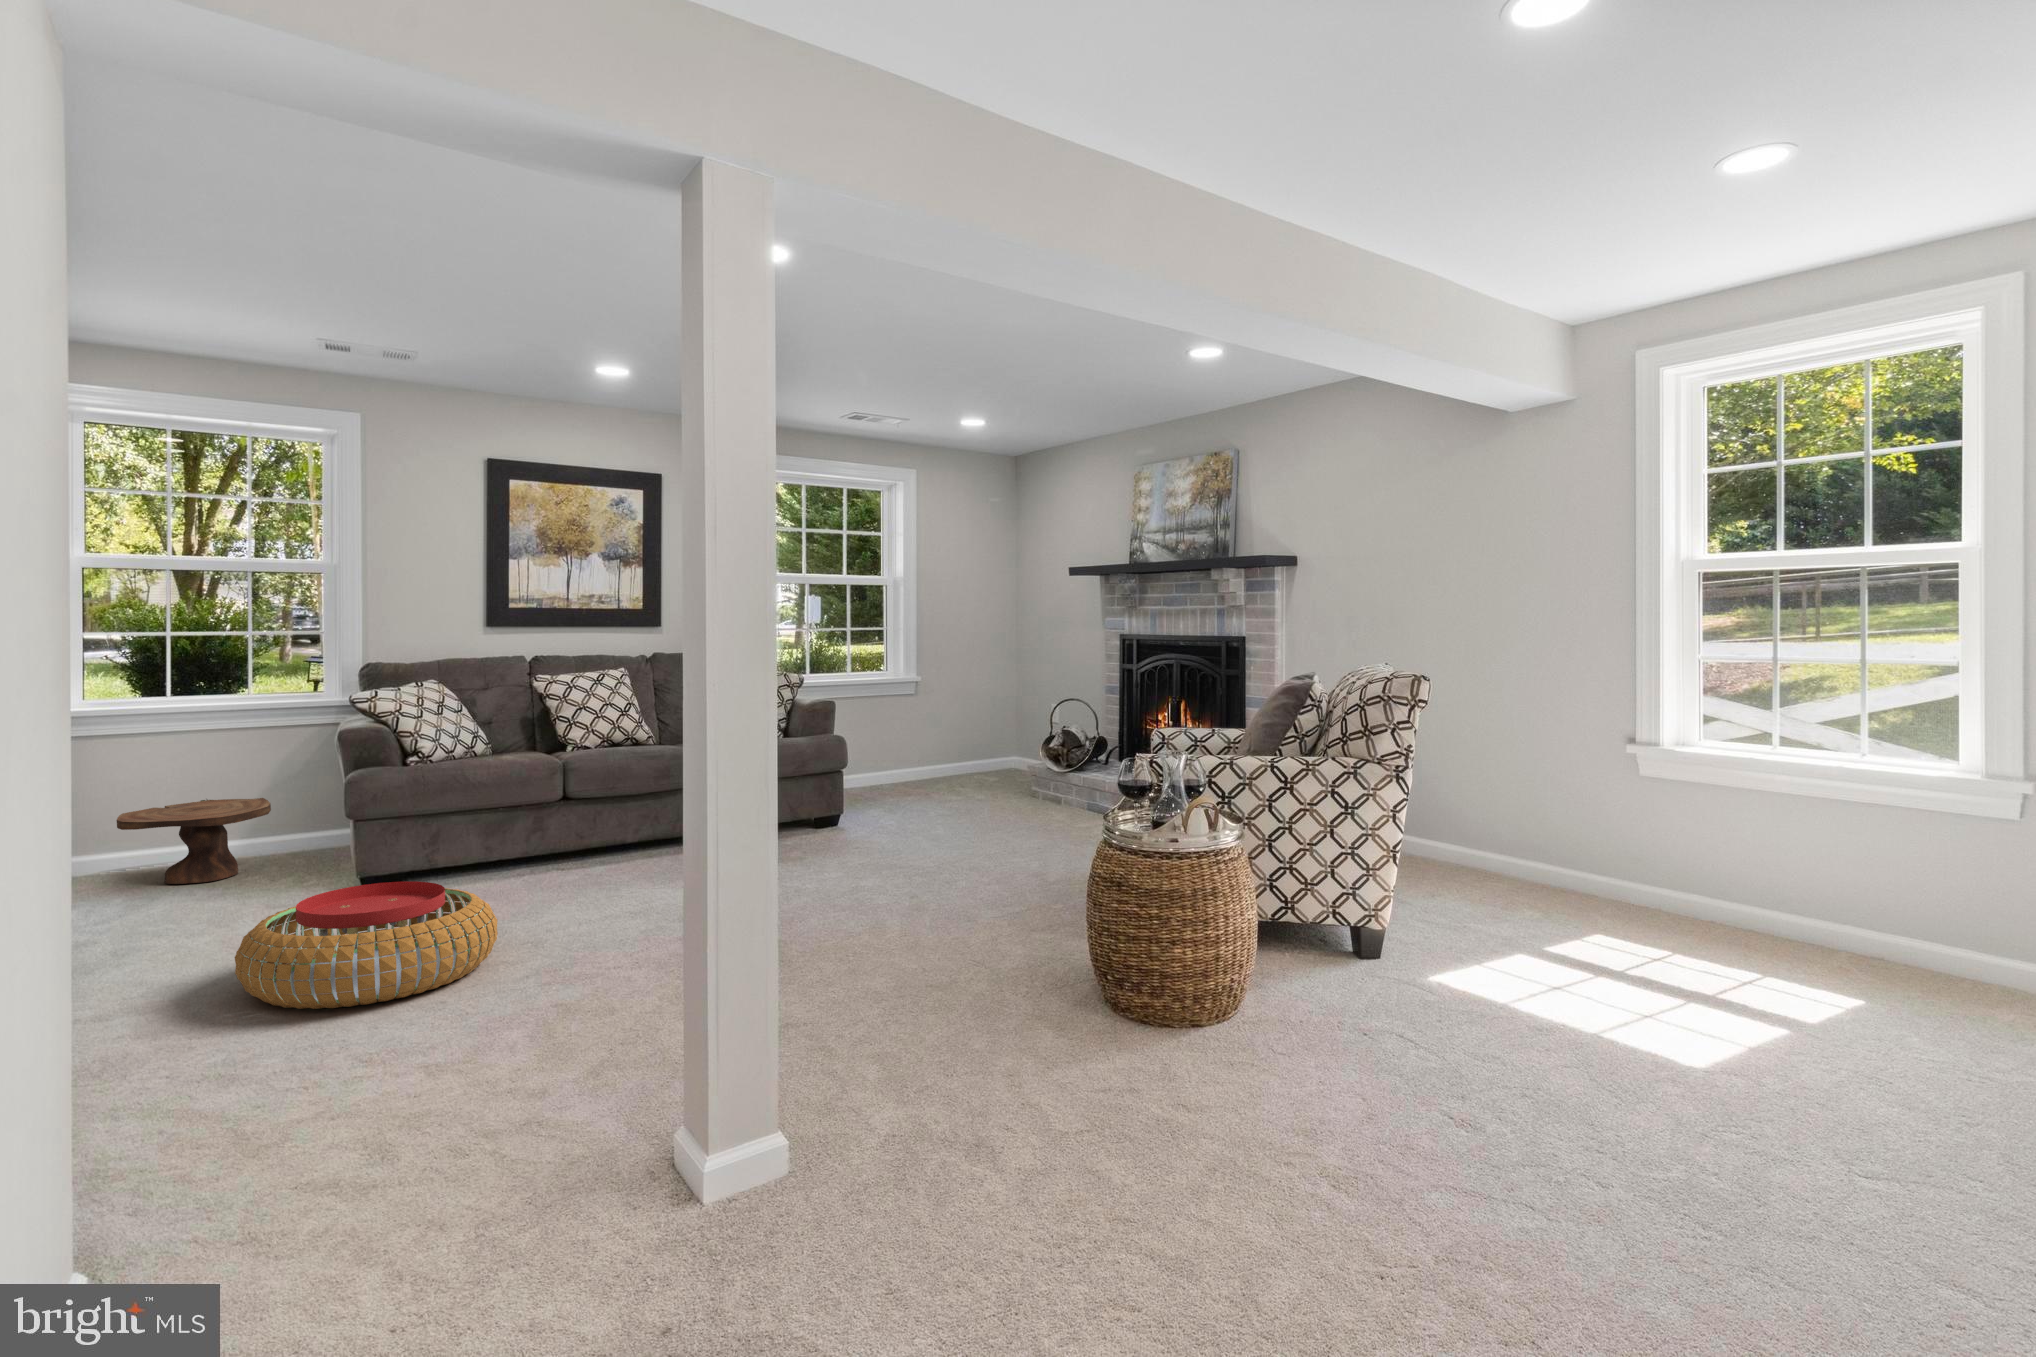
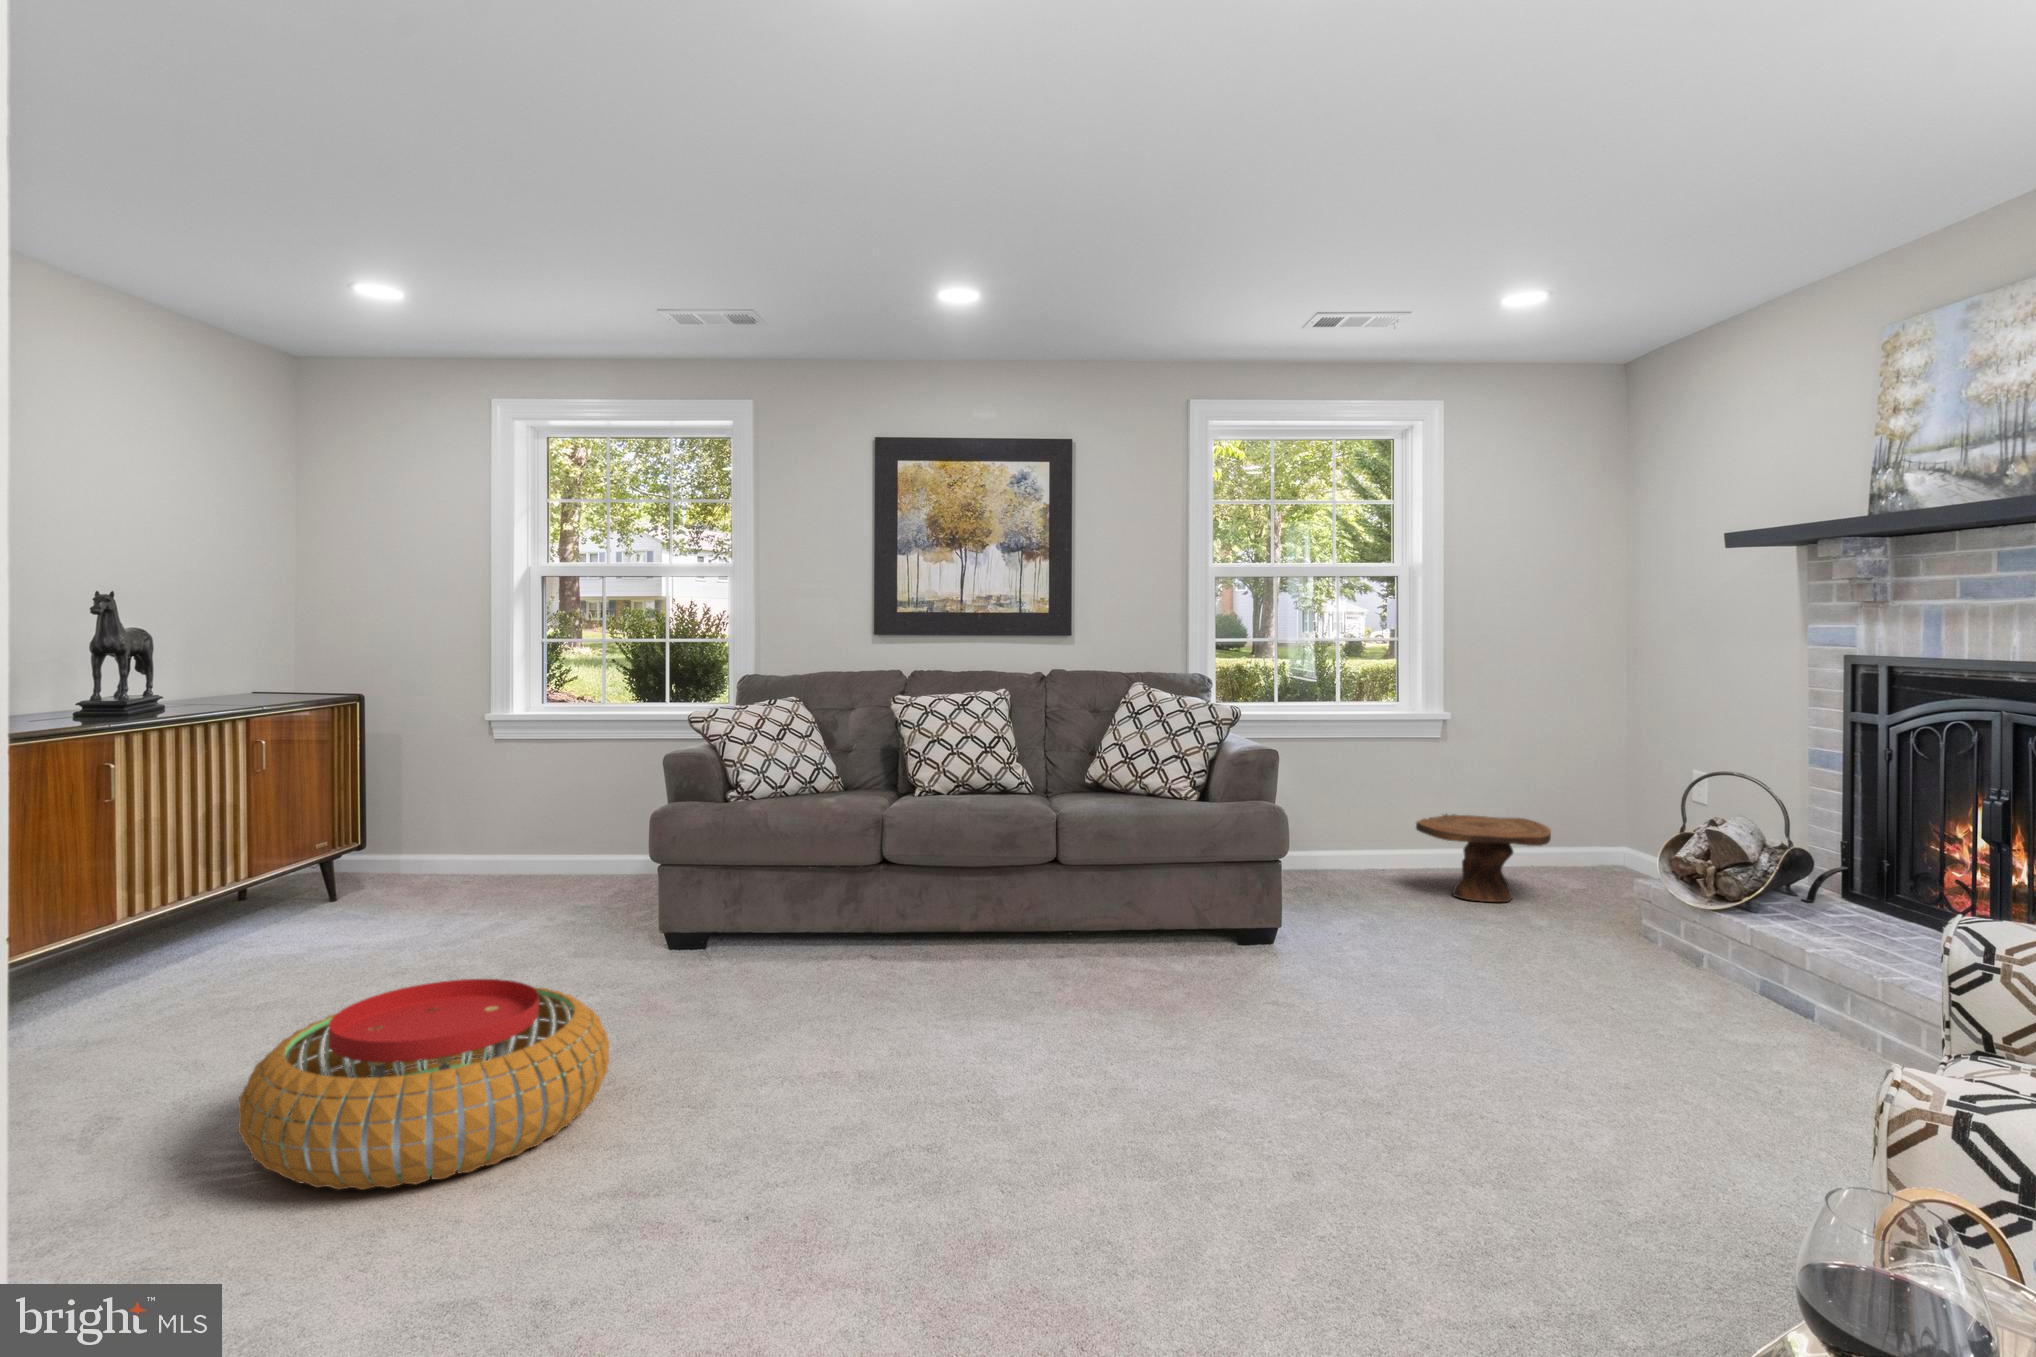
side table: present [116,798,271,884] -> present [1416,814,1551,902]

